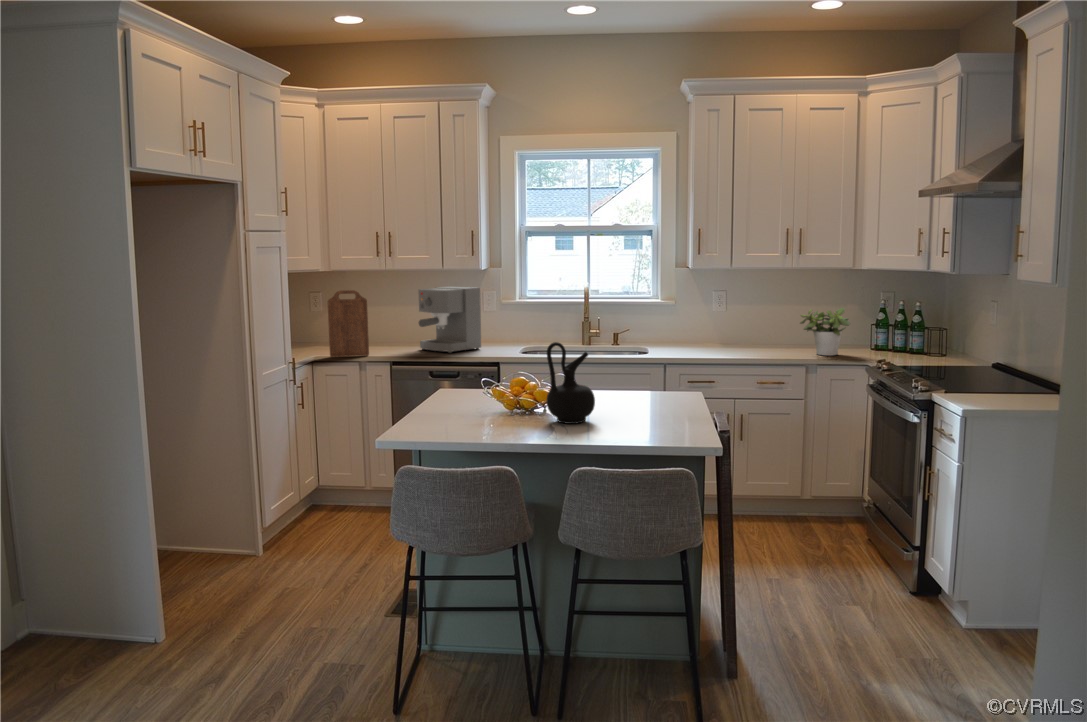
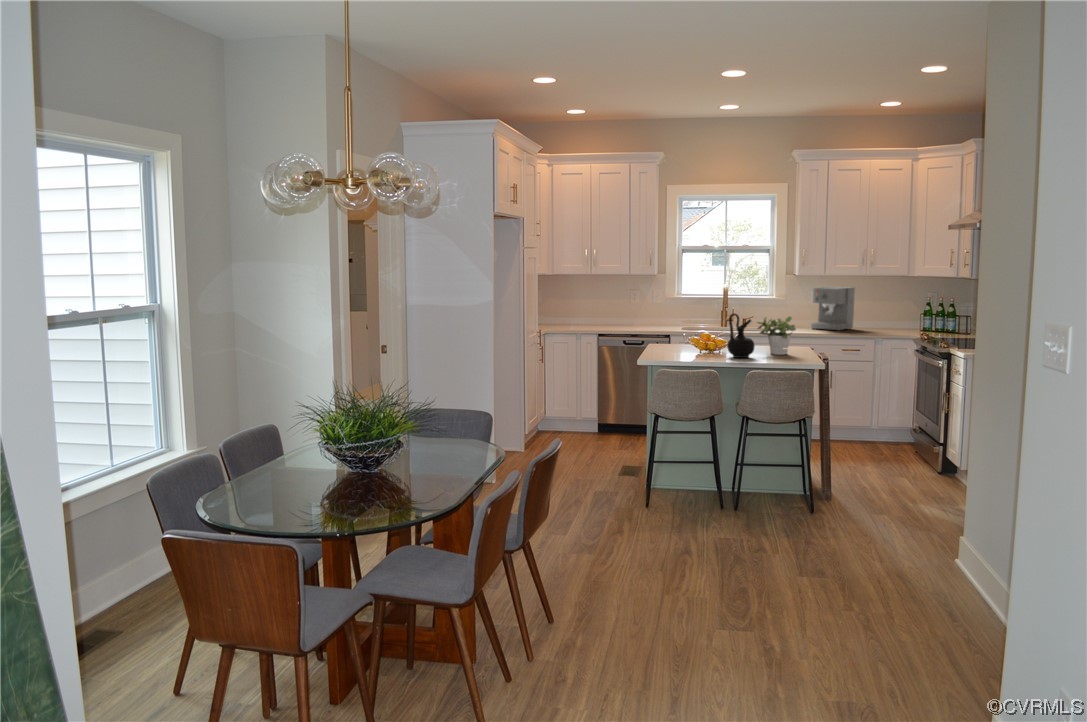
coffee maker: present [418,287,481,353] -> present [811,287,855,331]
cutting board: present [328,290,369,357] -> none [559,287,584,330]
potted plant: present [800,308,850,356] -> present [757,317,796,355]

